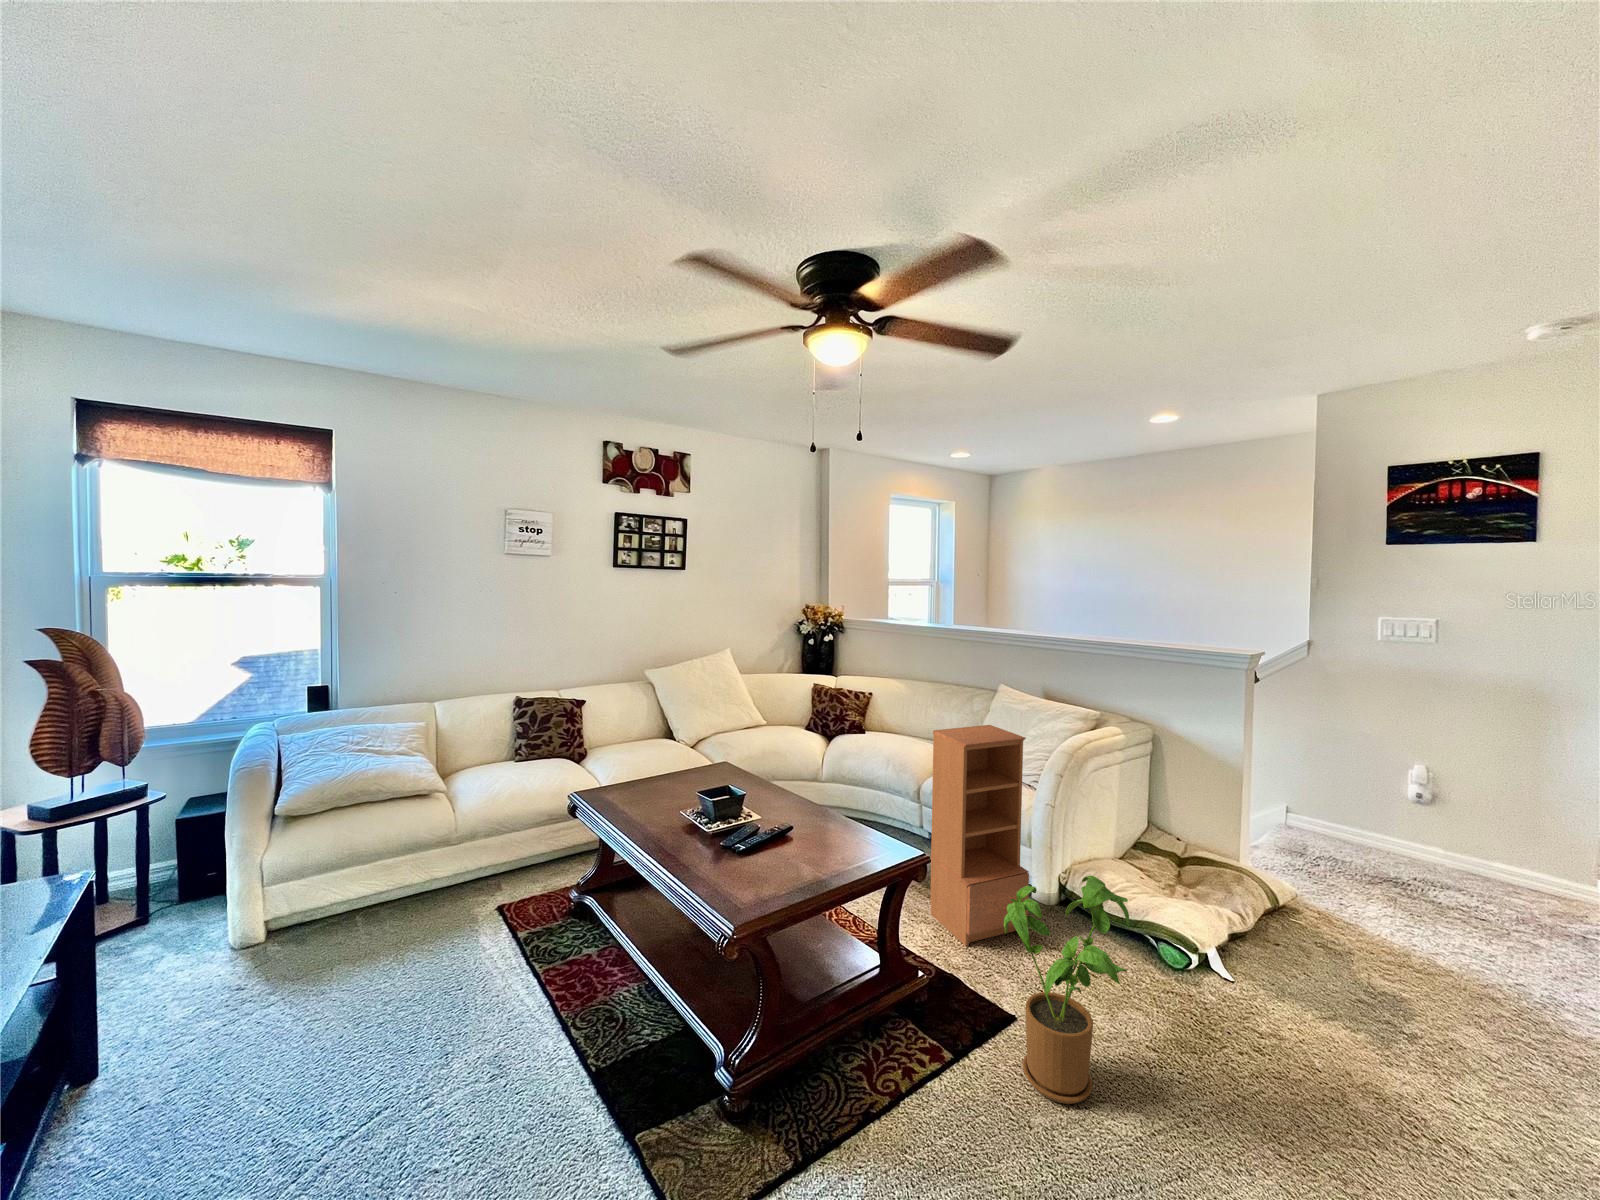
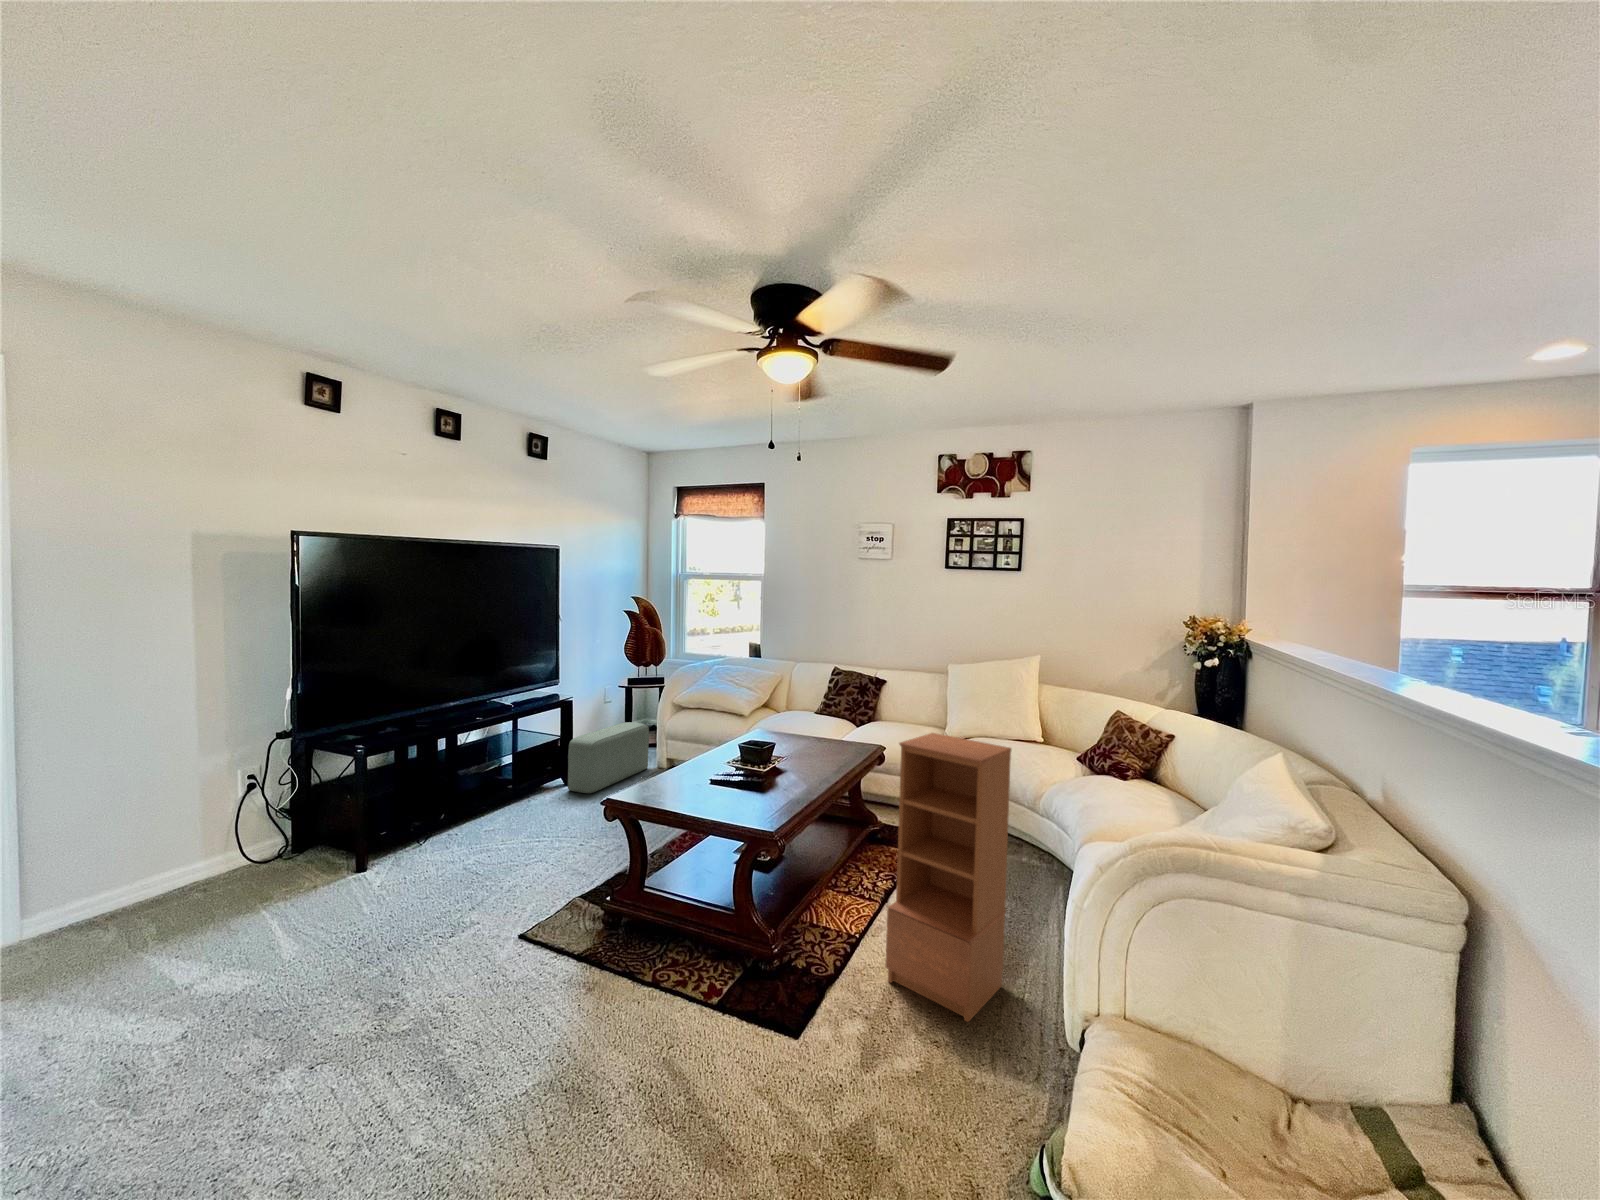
house plant: present [1004,876,1129,1104] -> none [649,855,779,1084]
pouf: none [156,880,250,1087] -> present [568,722,649,793]

